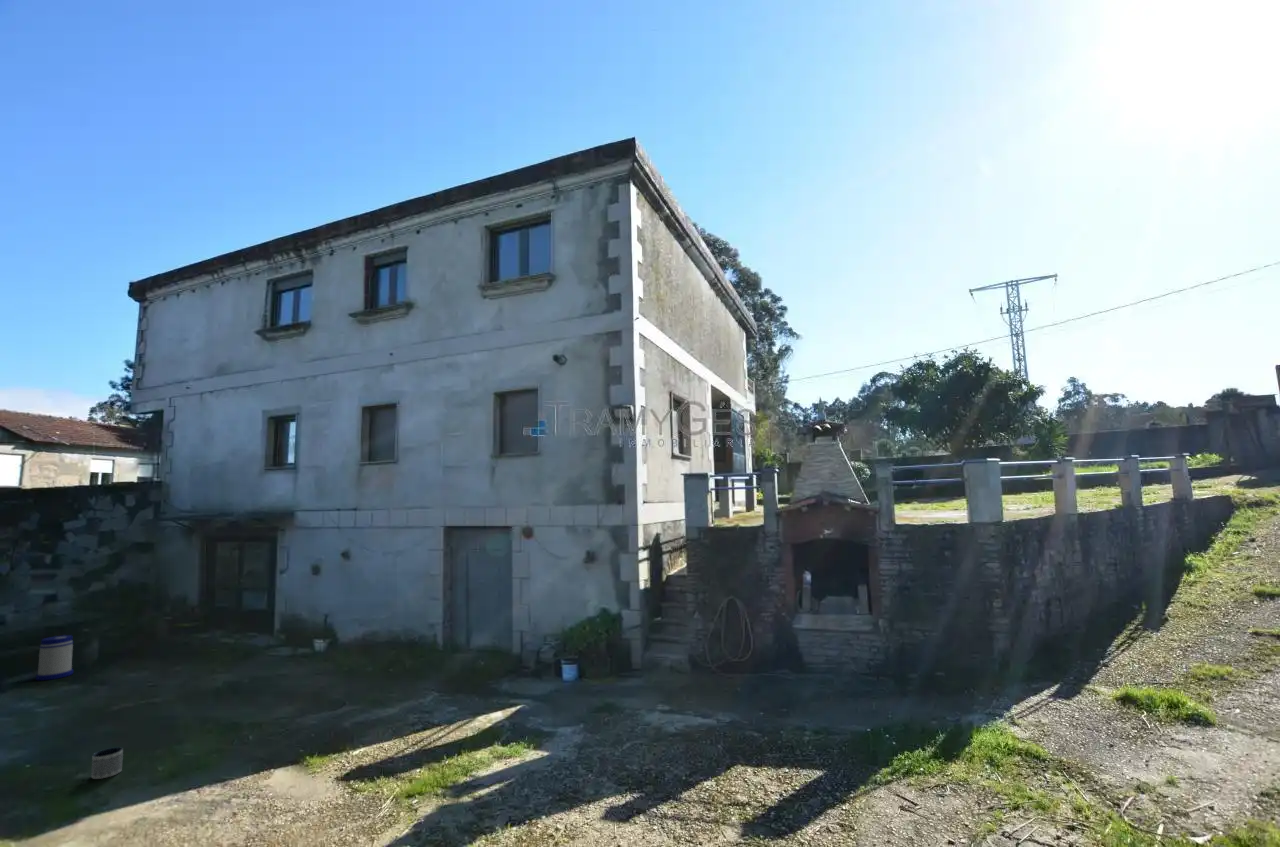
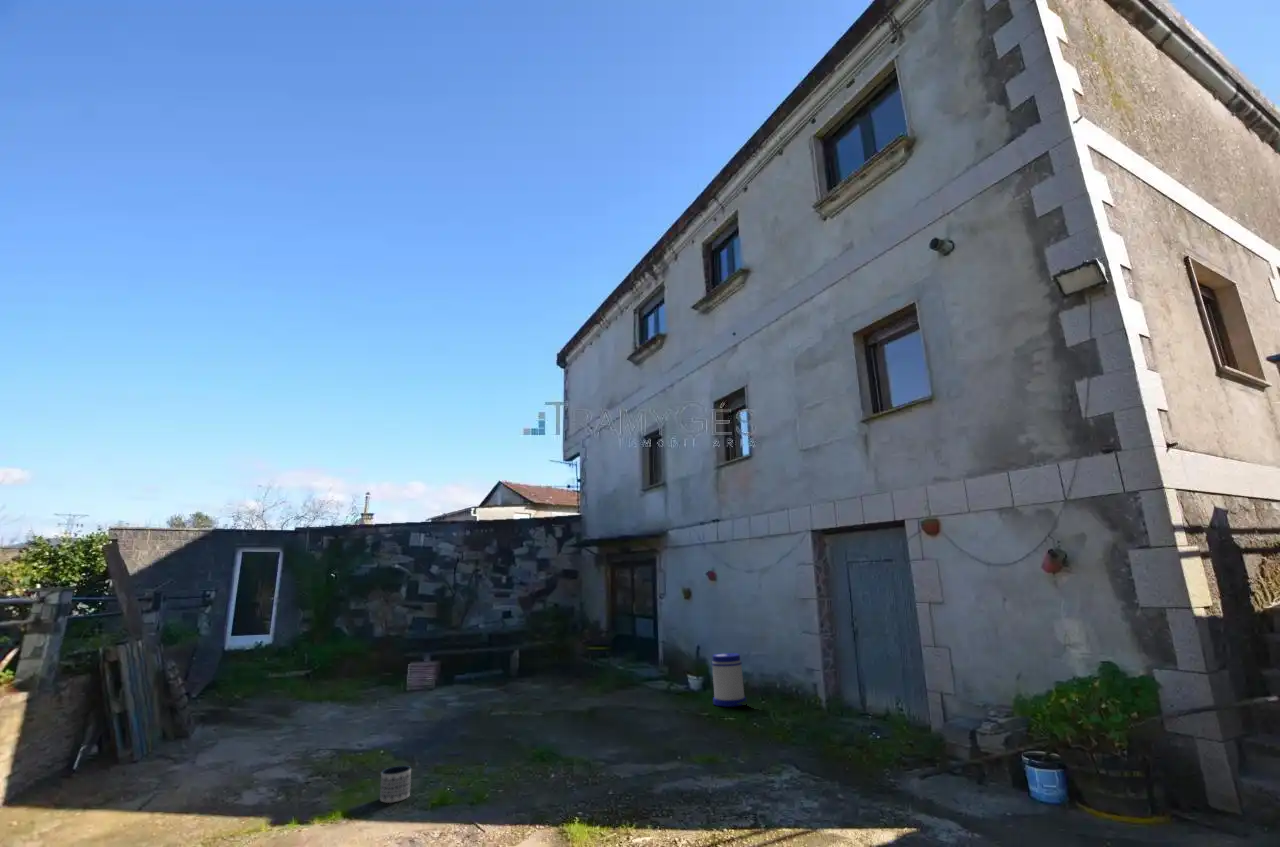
trash can: present [36,635,73,680] -> present [712,653,746,707]

